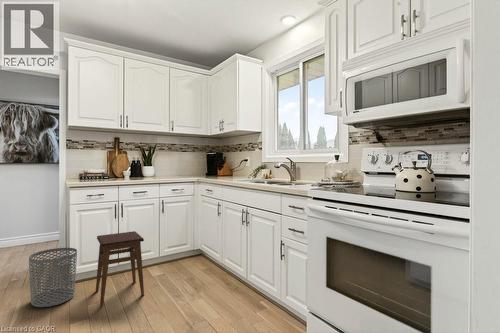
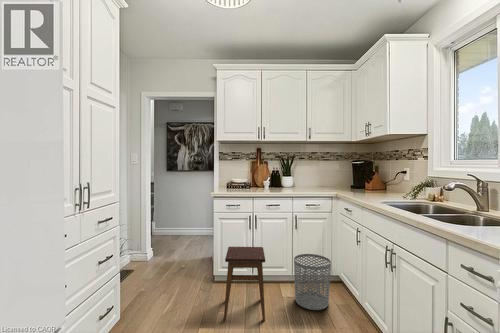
waste bin: present [29,248,77,307] -> present [294,254,331,310]

